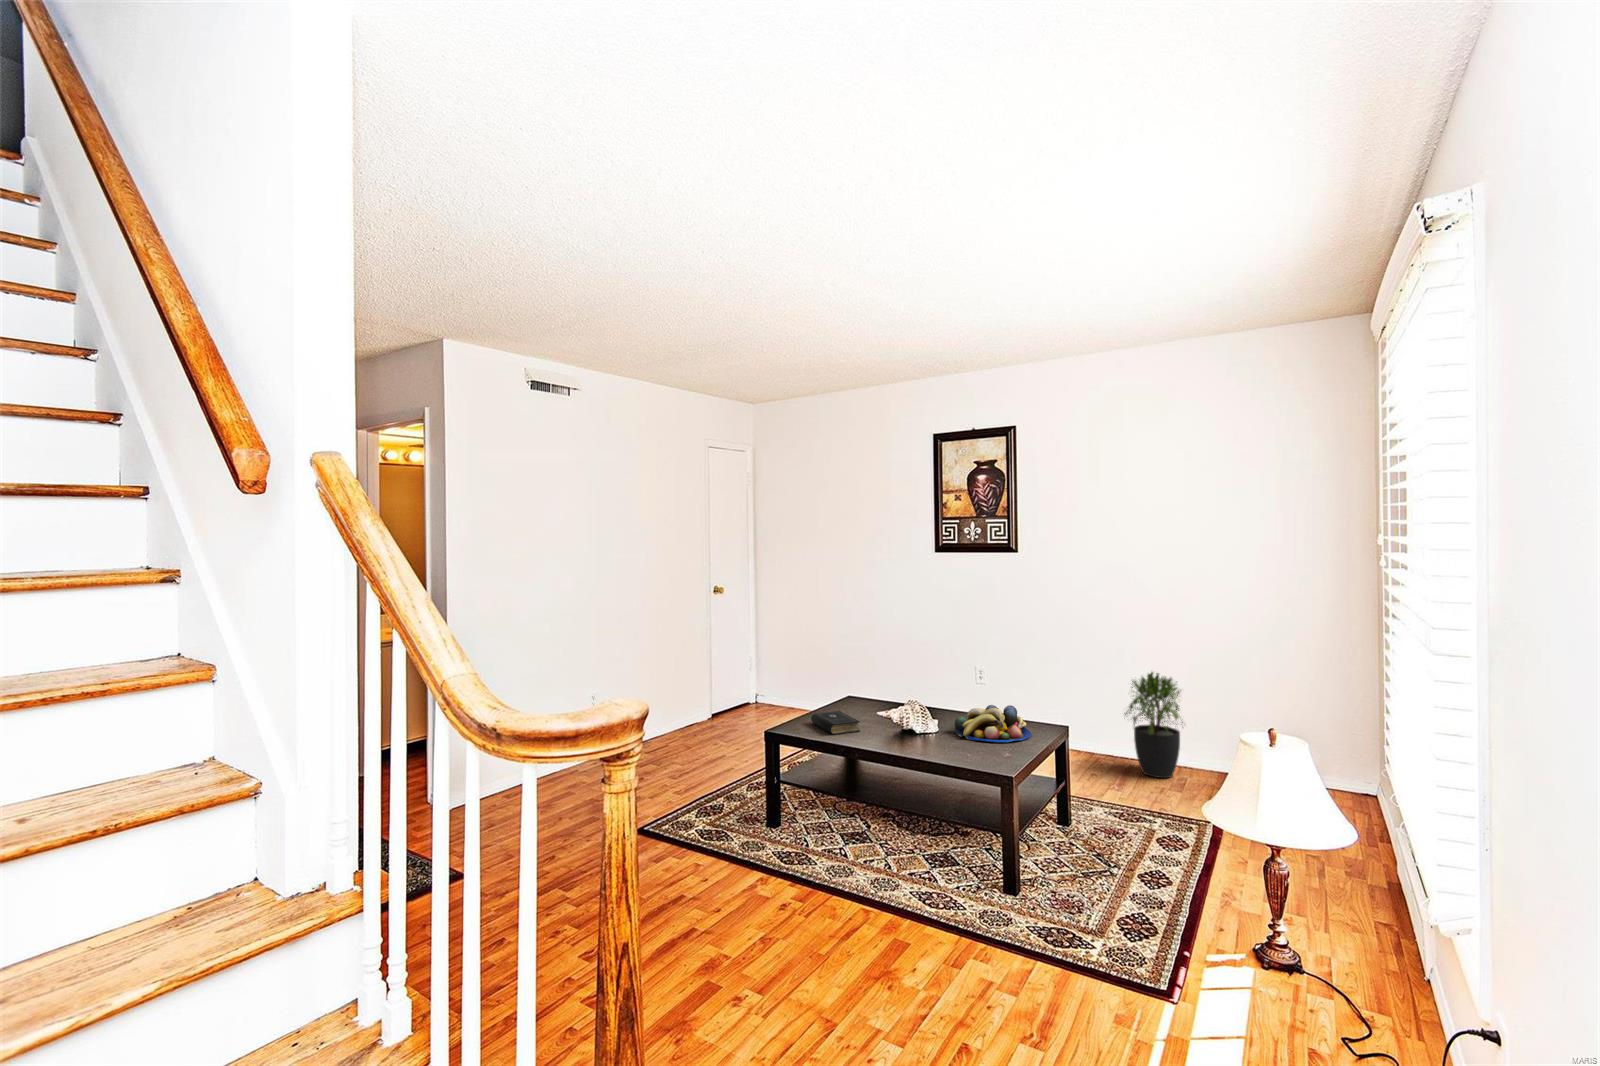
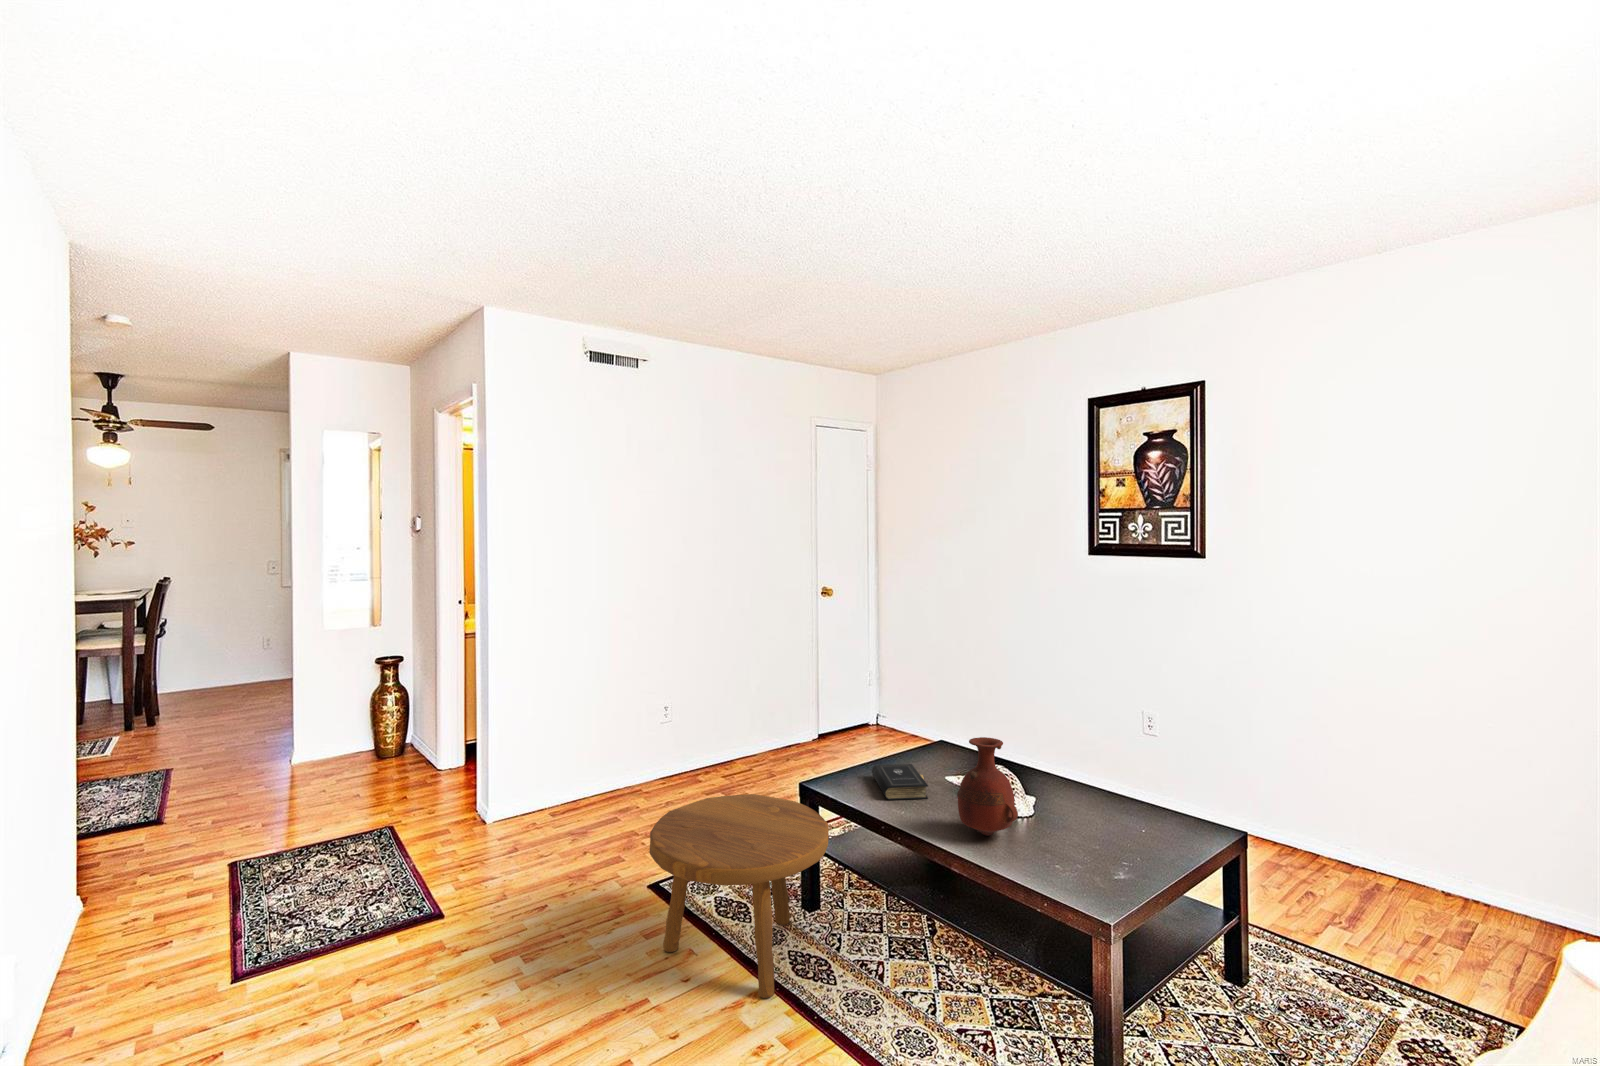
potted plant: present [1124,672,1183,778] -> none [1360,745,1477,916]
vase: none [889,679,935,746] -> present [957,737,1018,836]
fruit bowl: present [954,705,1031,742] -> none [1060,782,1181,848]
footstool: none [667,742,803,878] -> present [649,794,829,998]

